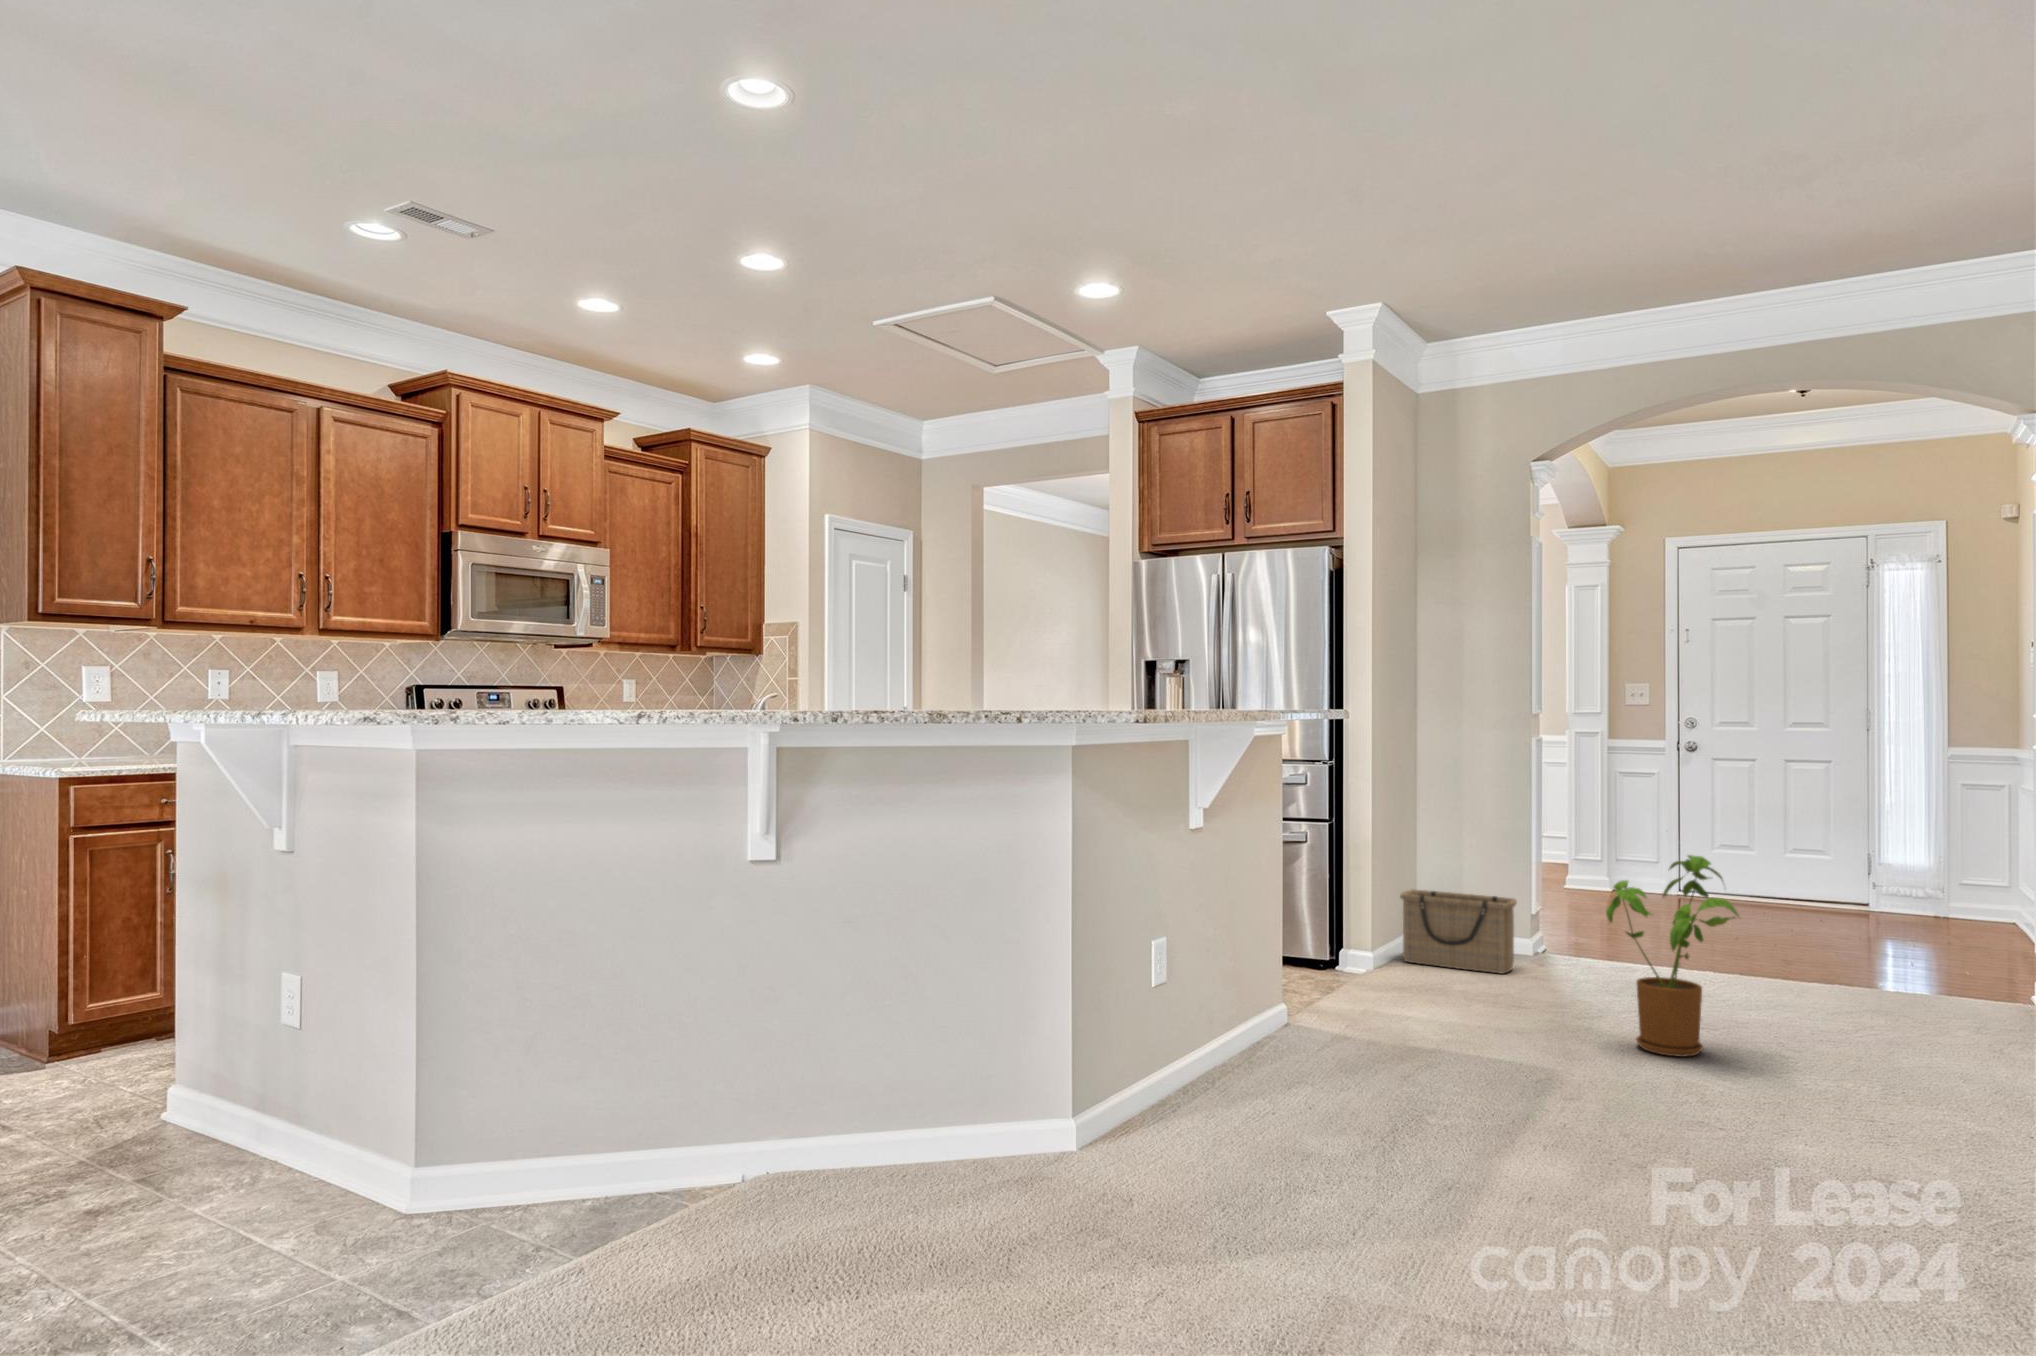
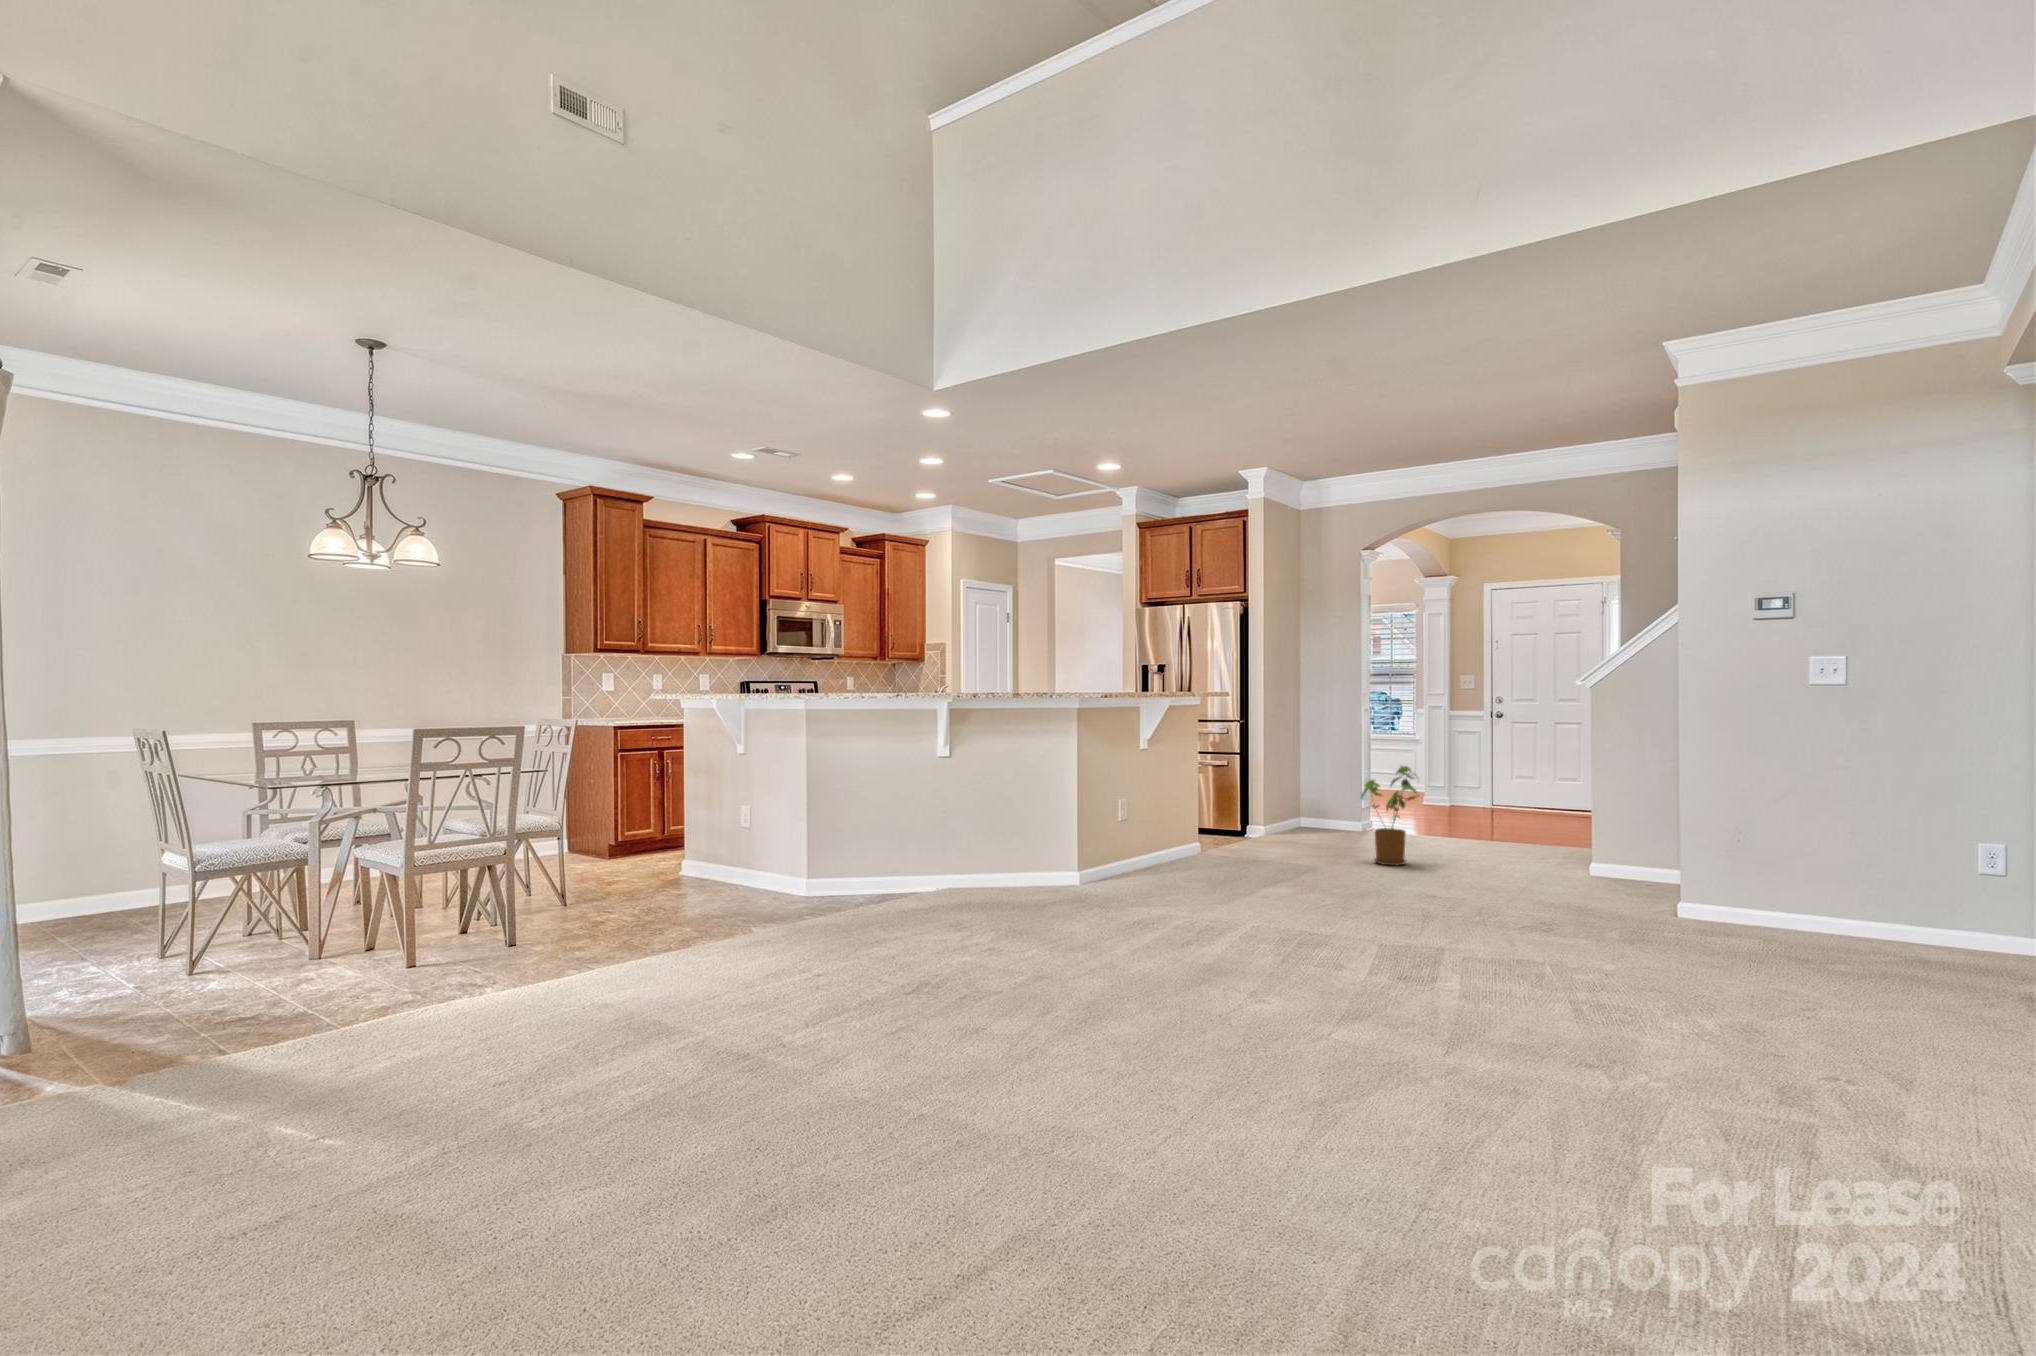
basket: present [1400,890,1517,974] -> none [1283,794,1347,838]

